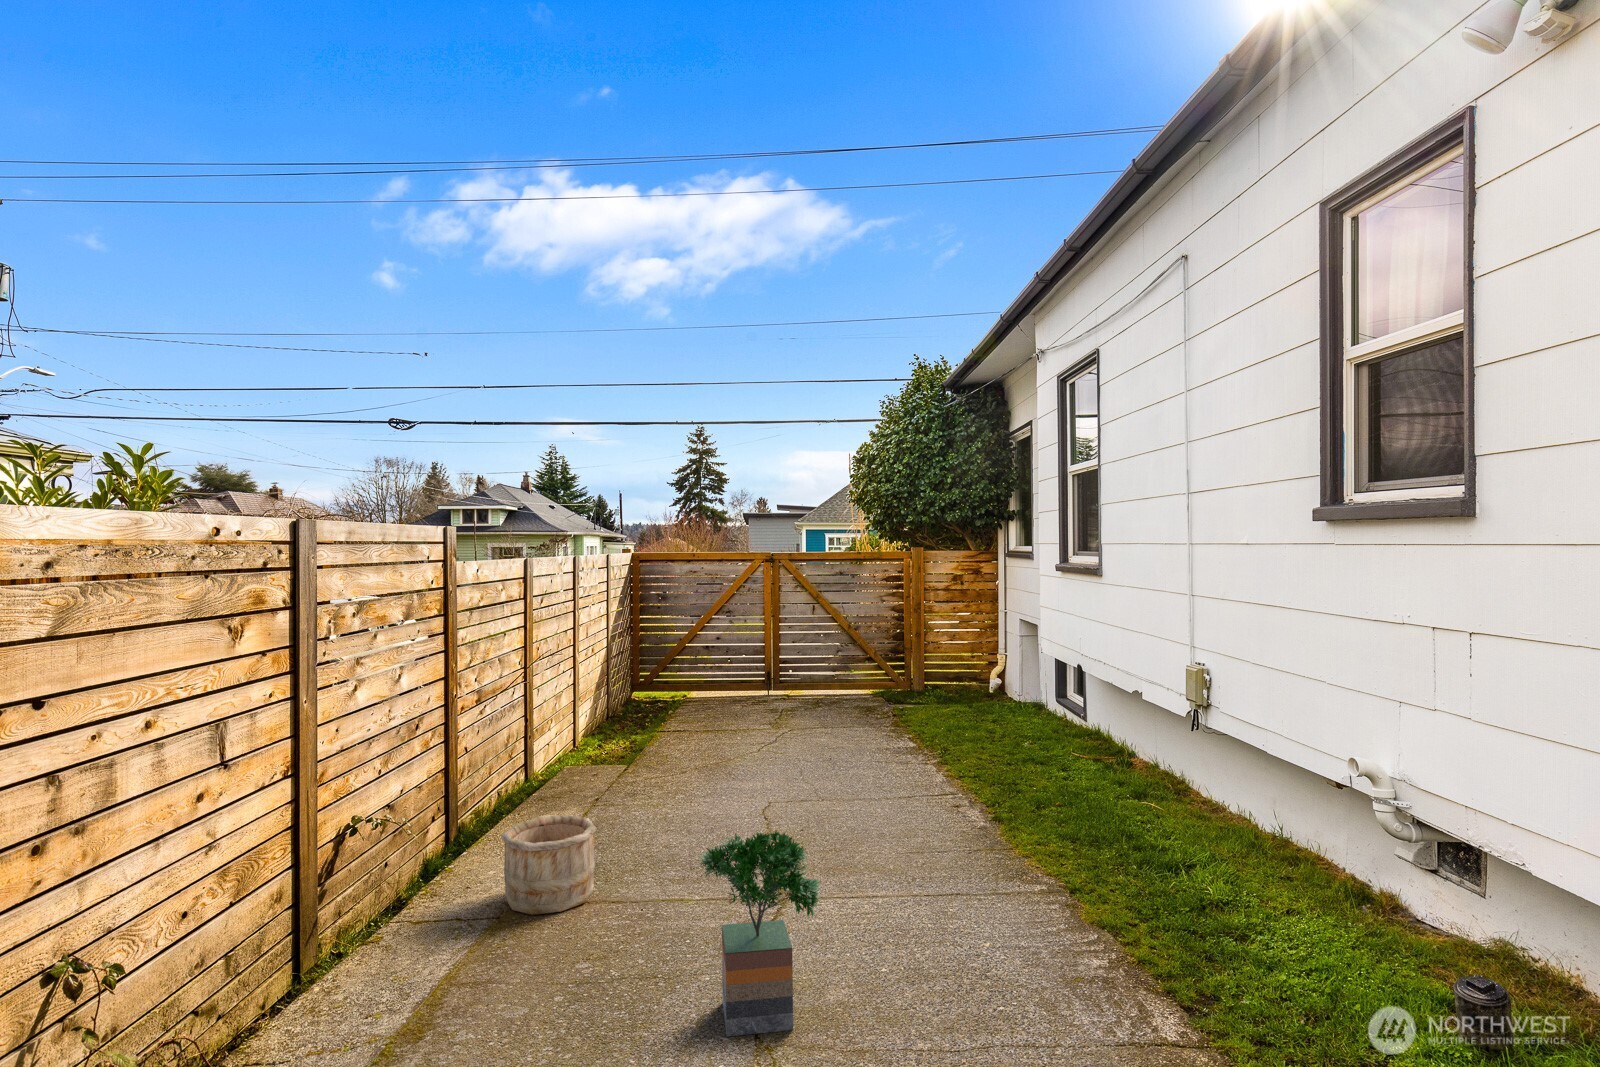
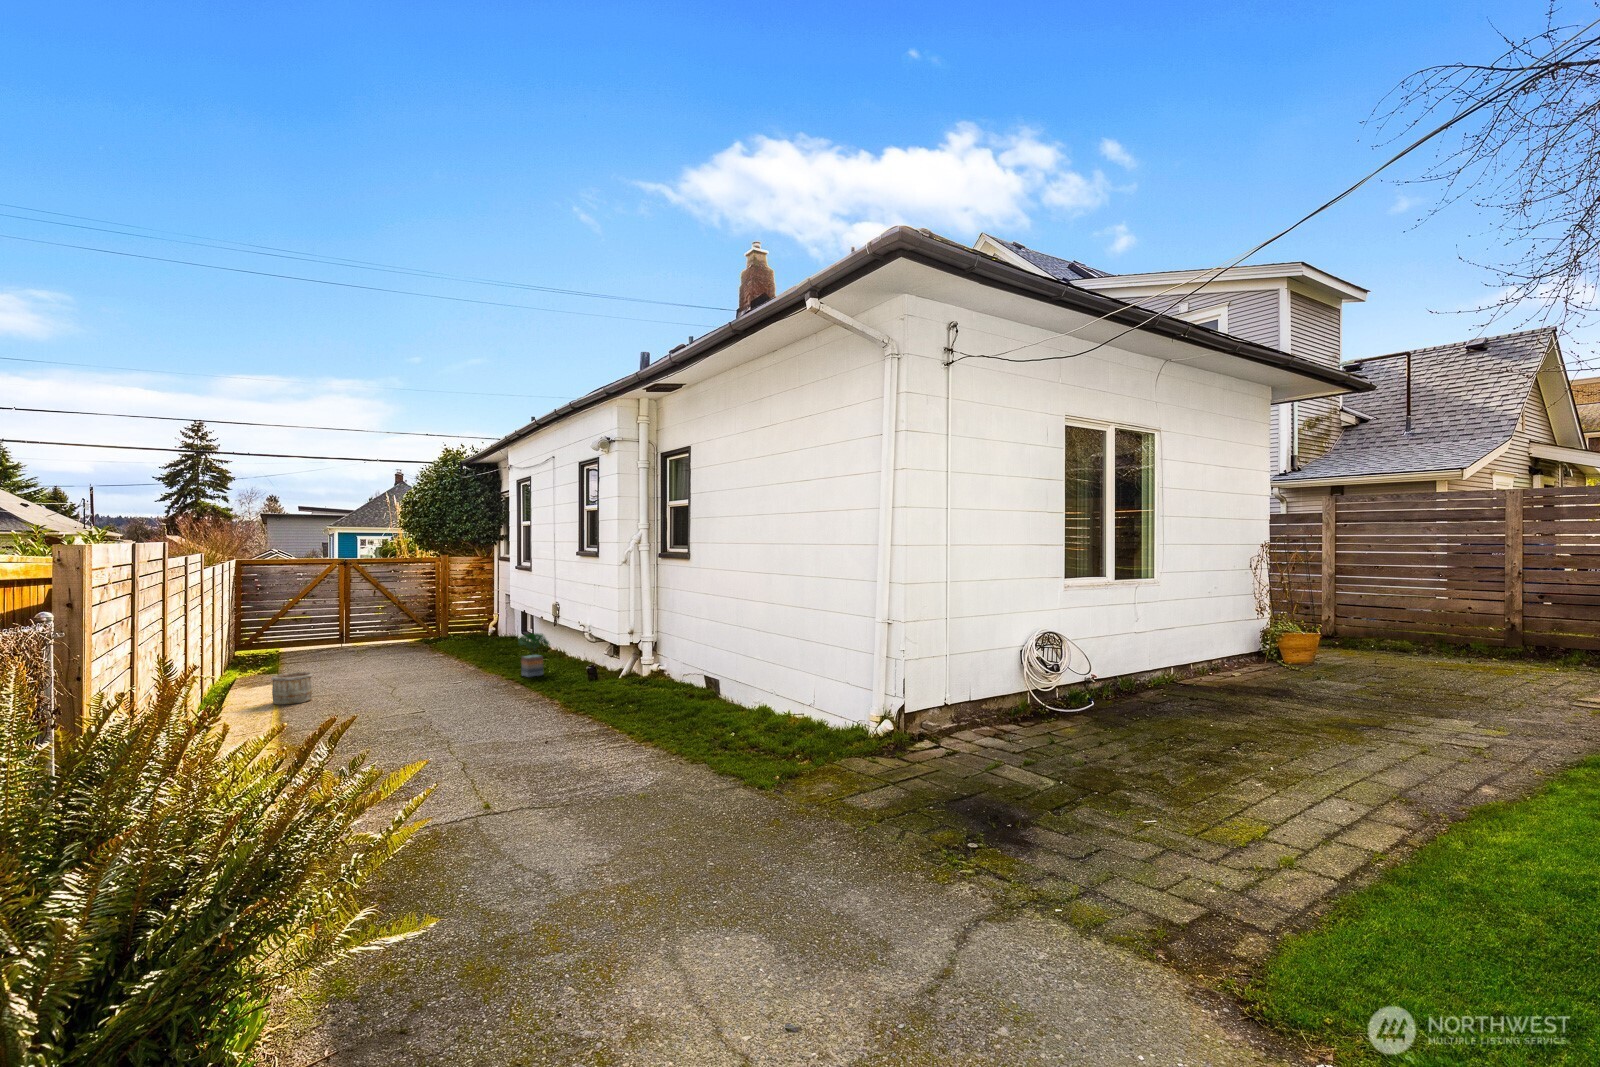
potted tree: present [700,830,820,1036] -> present [518,633,549,677]

